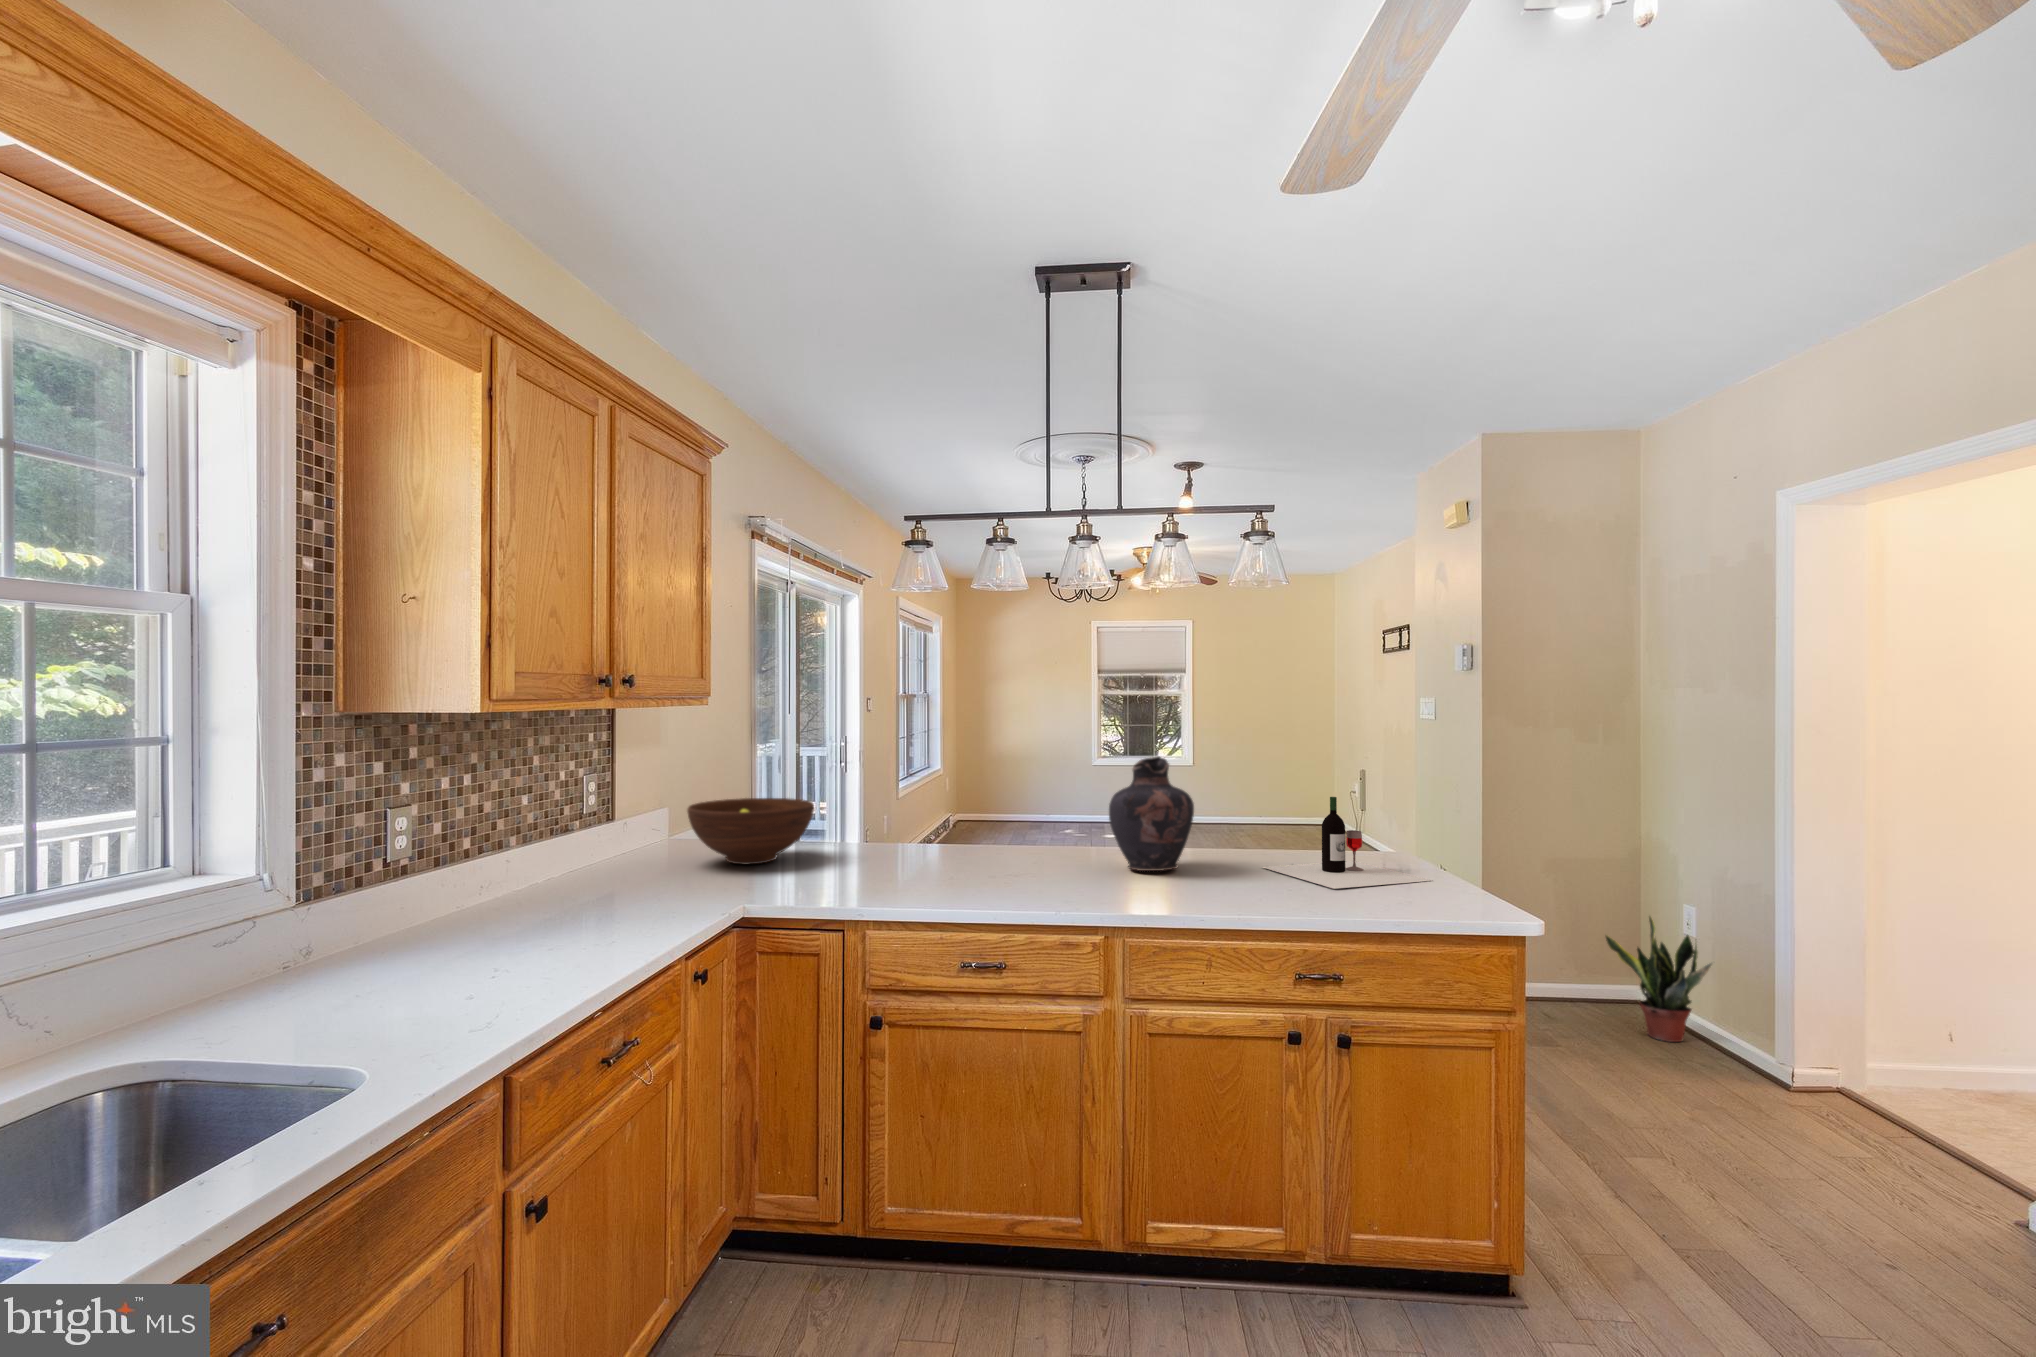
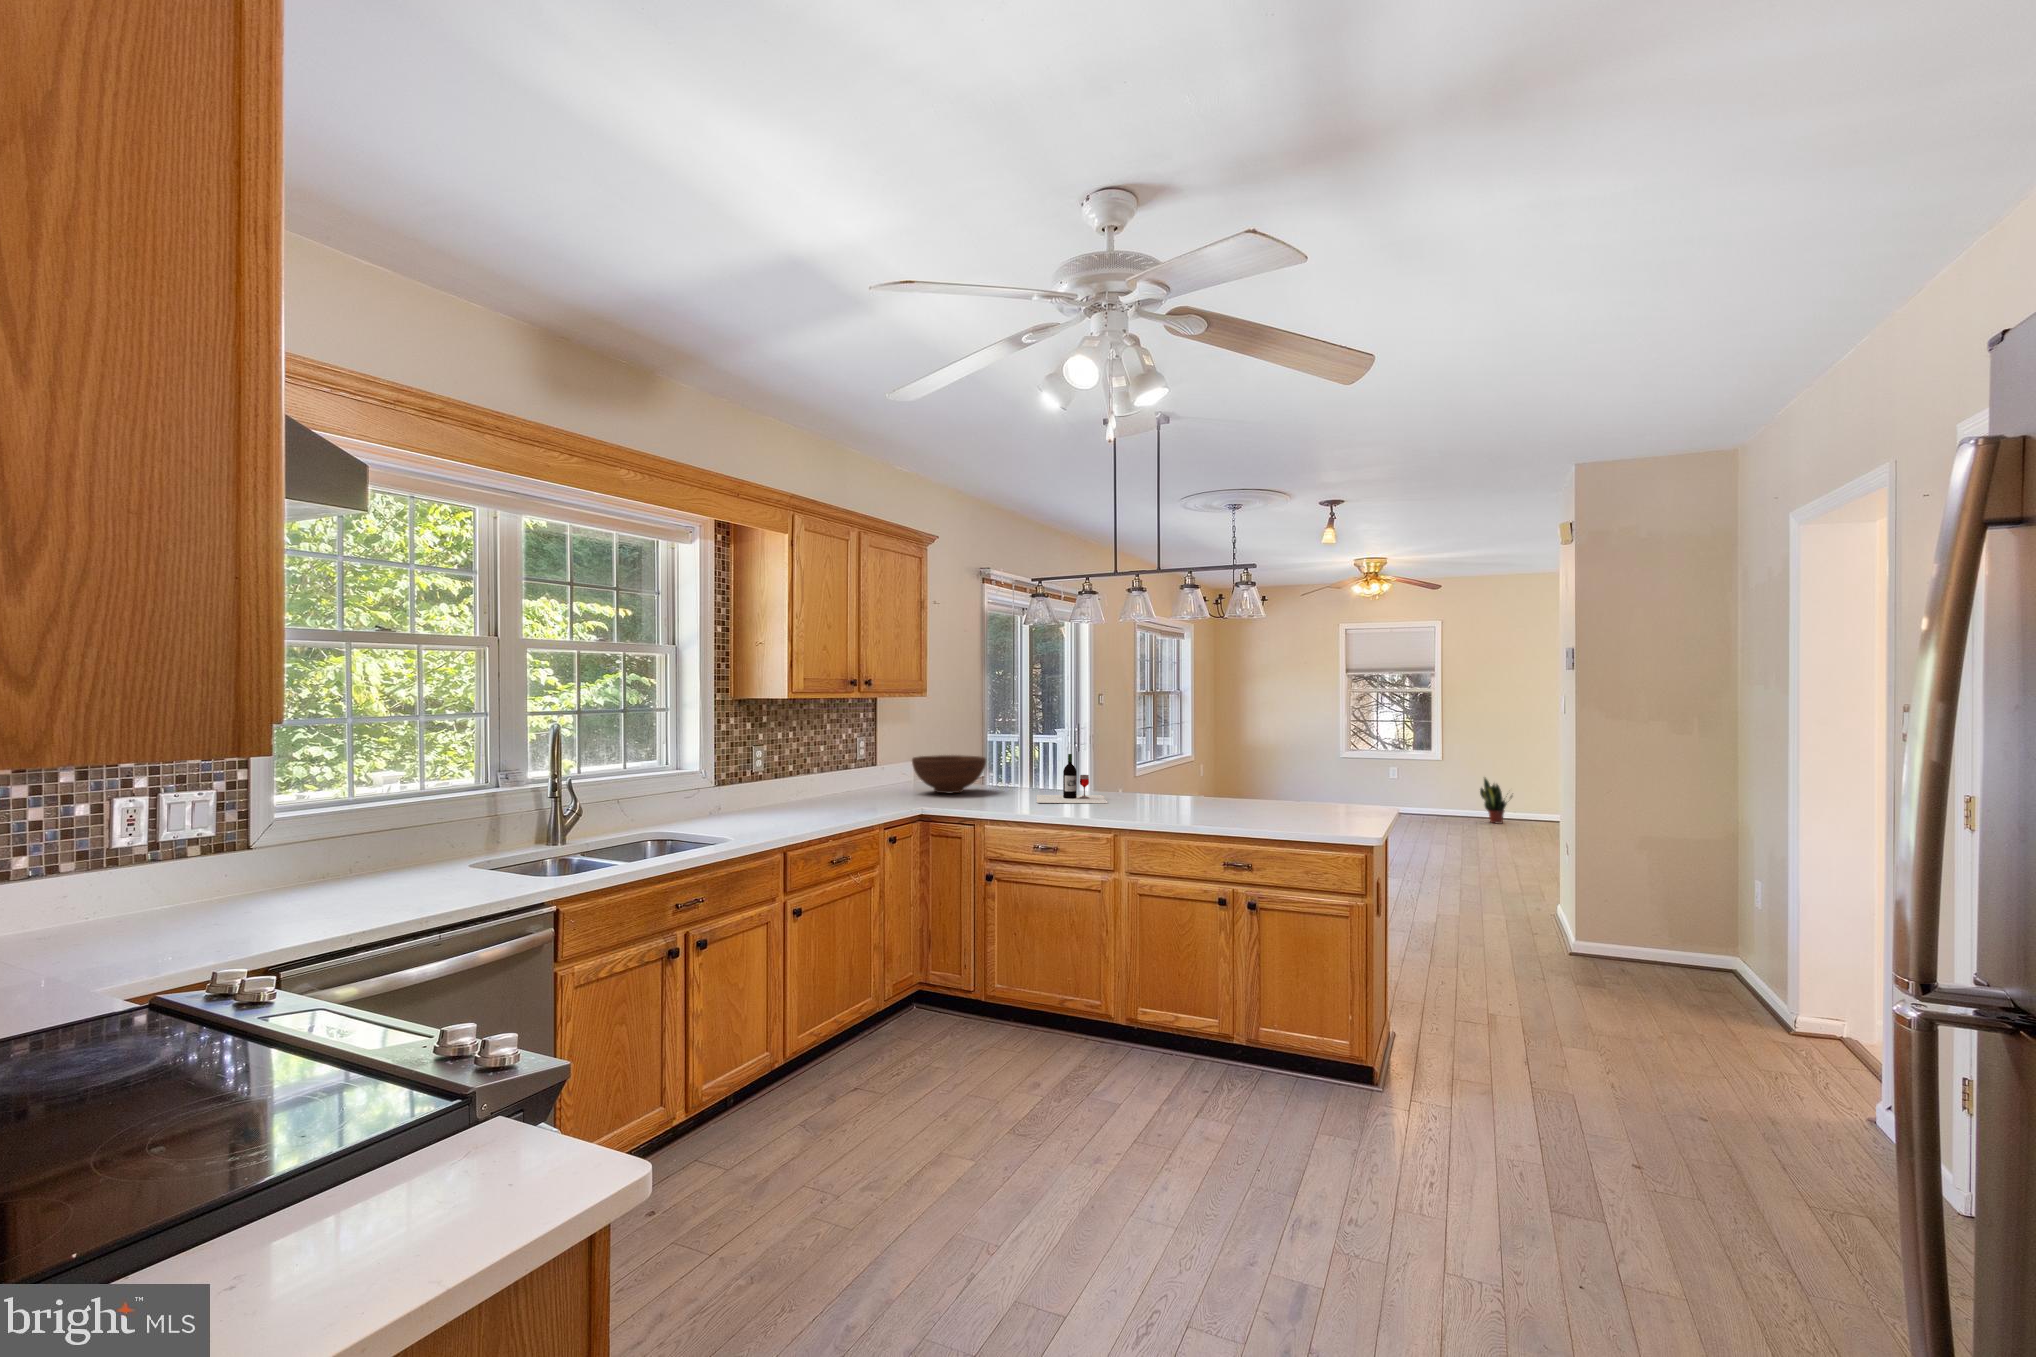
vase: present [1109,756,1194,871] -> none [1151,732,1207,805]
wine bottle: present [1263,797,1432,889] -> present [1037,754,1107,803]
potted plant: present [1606,917,1712,1042] -> present [1480,778,1512,823]

